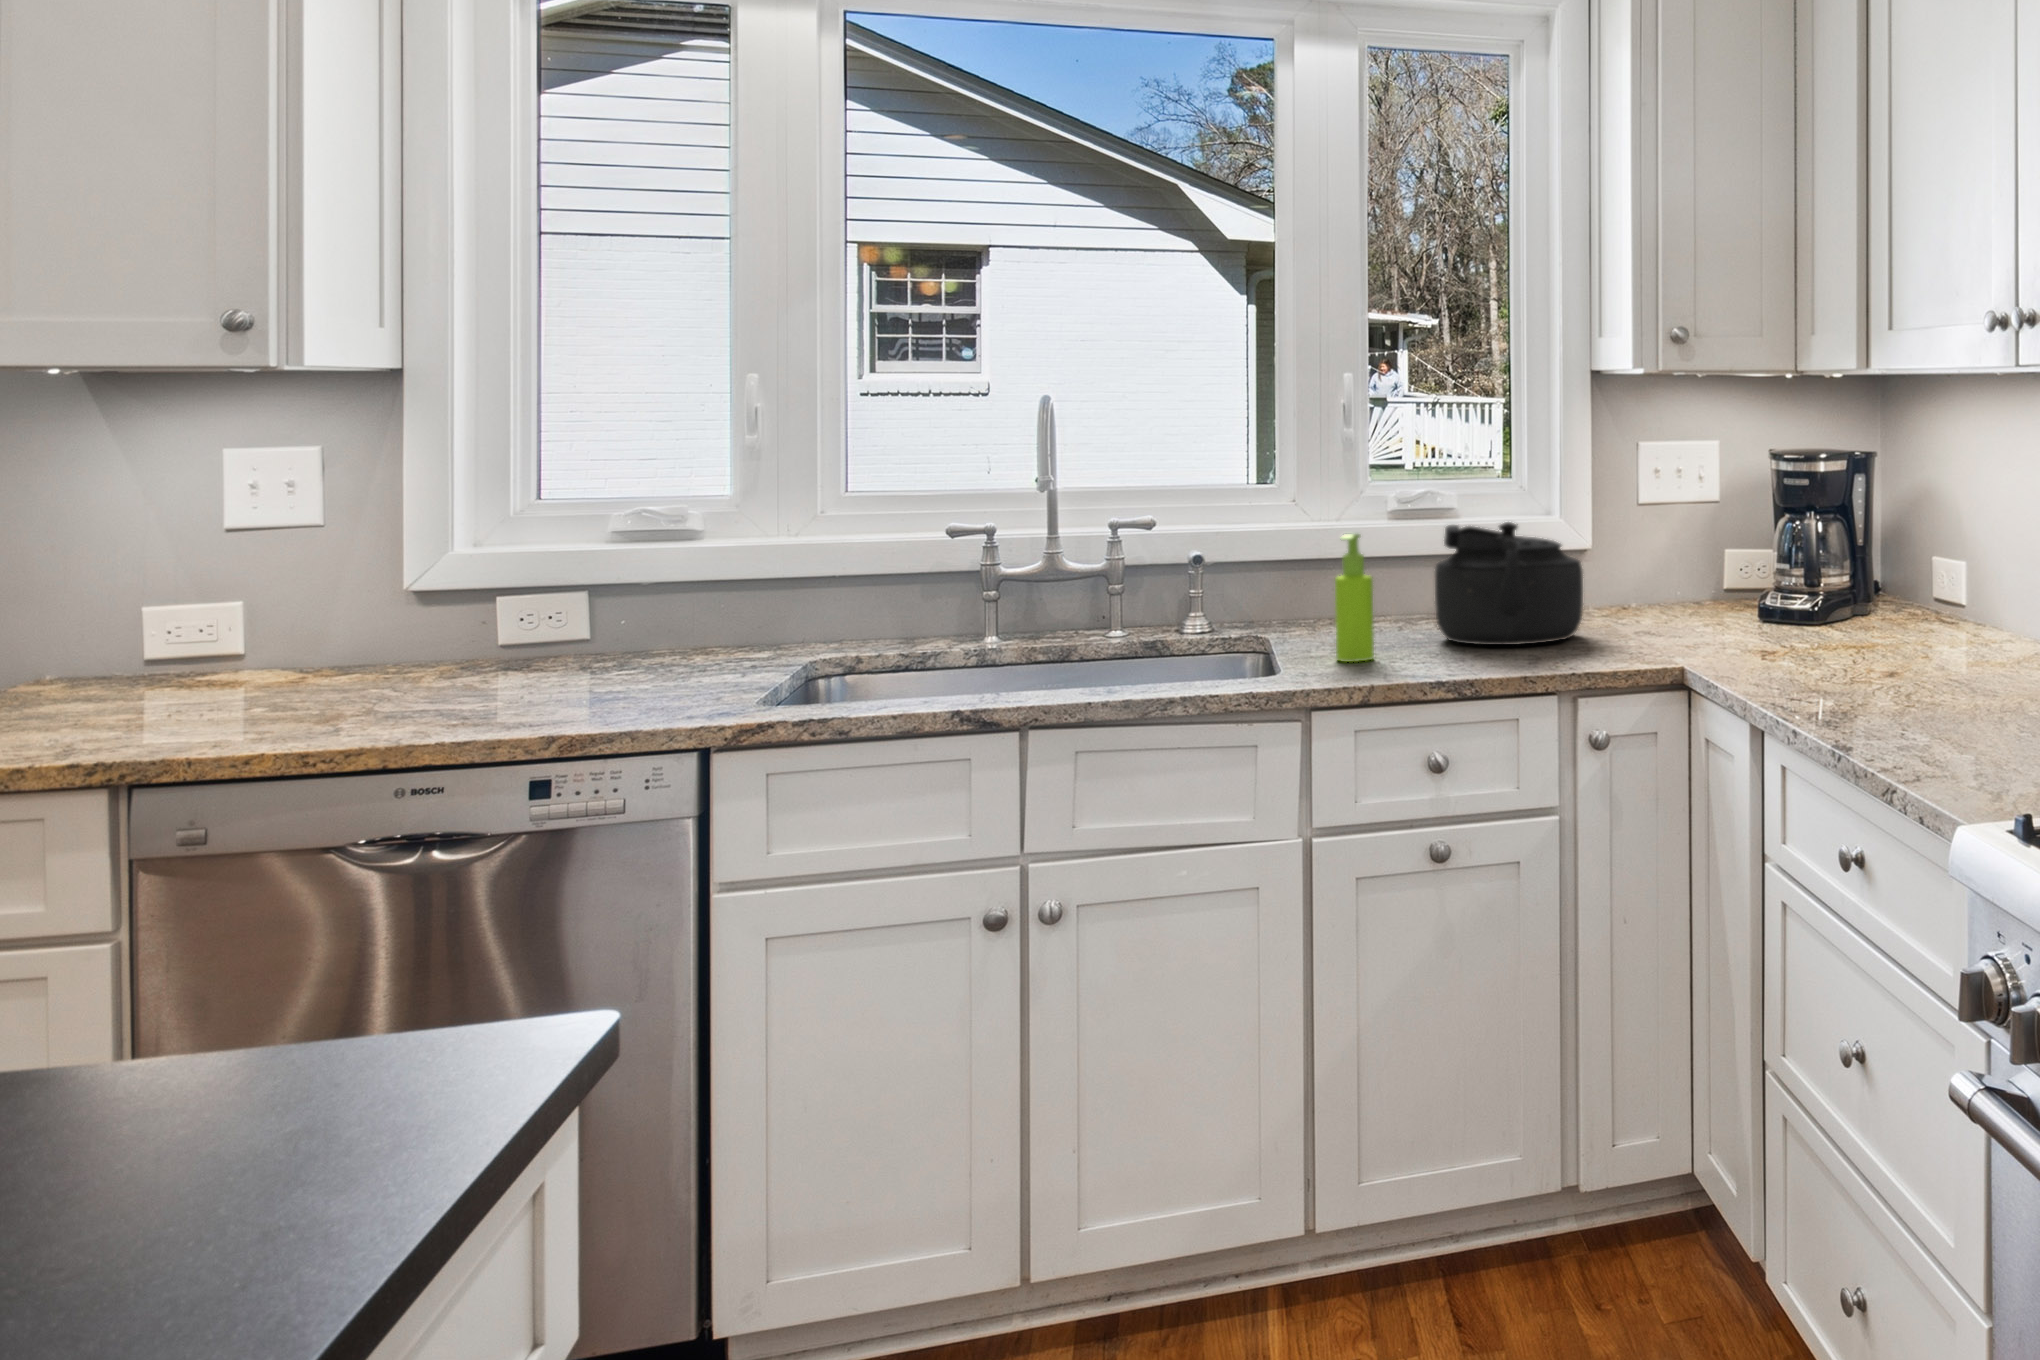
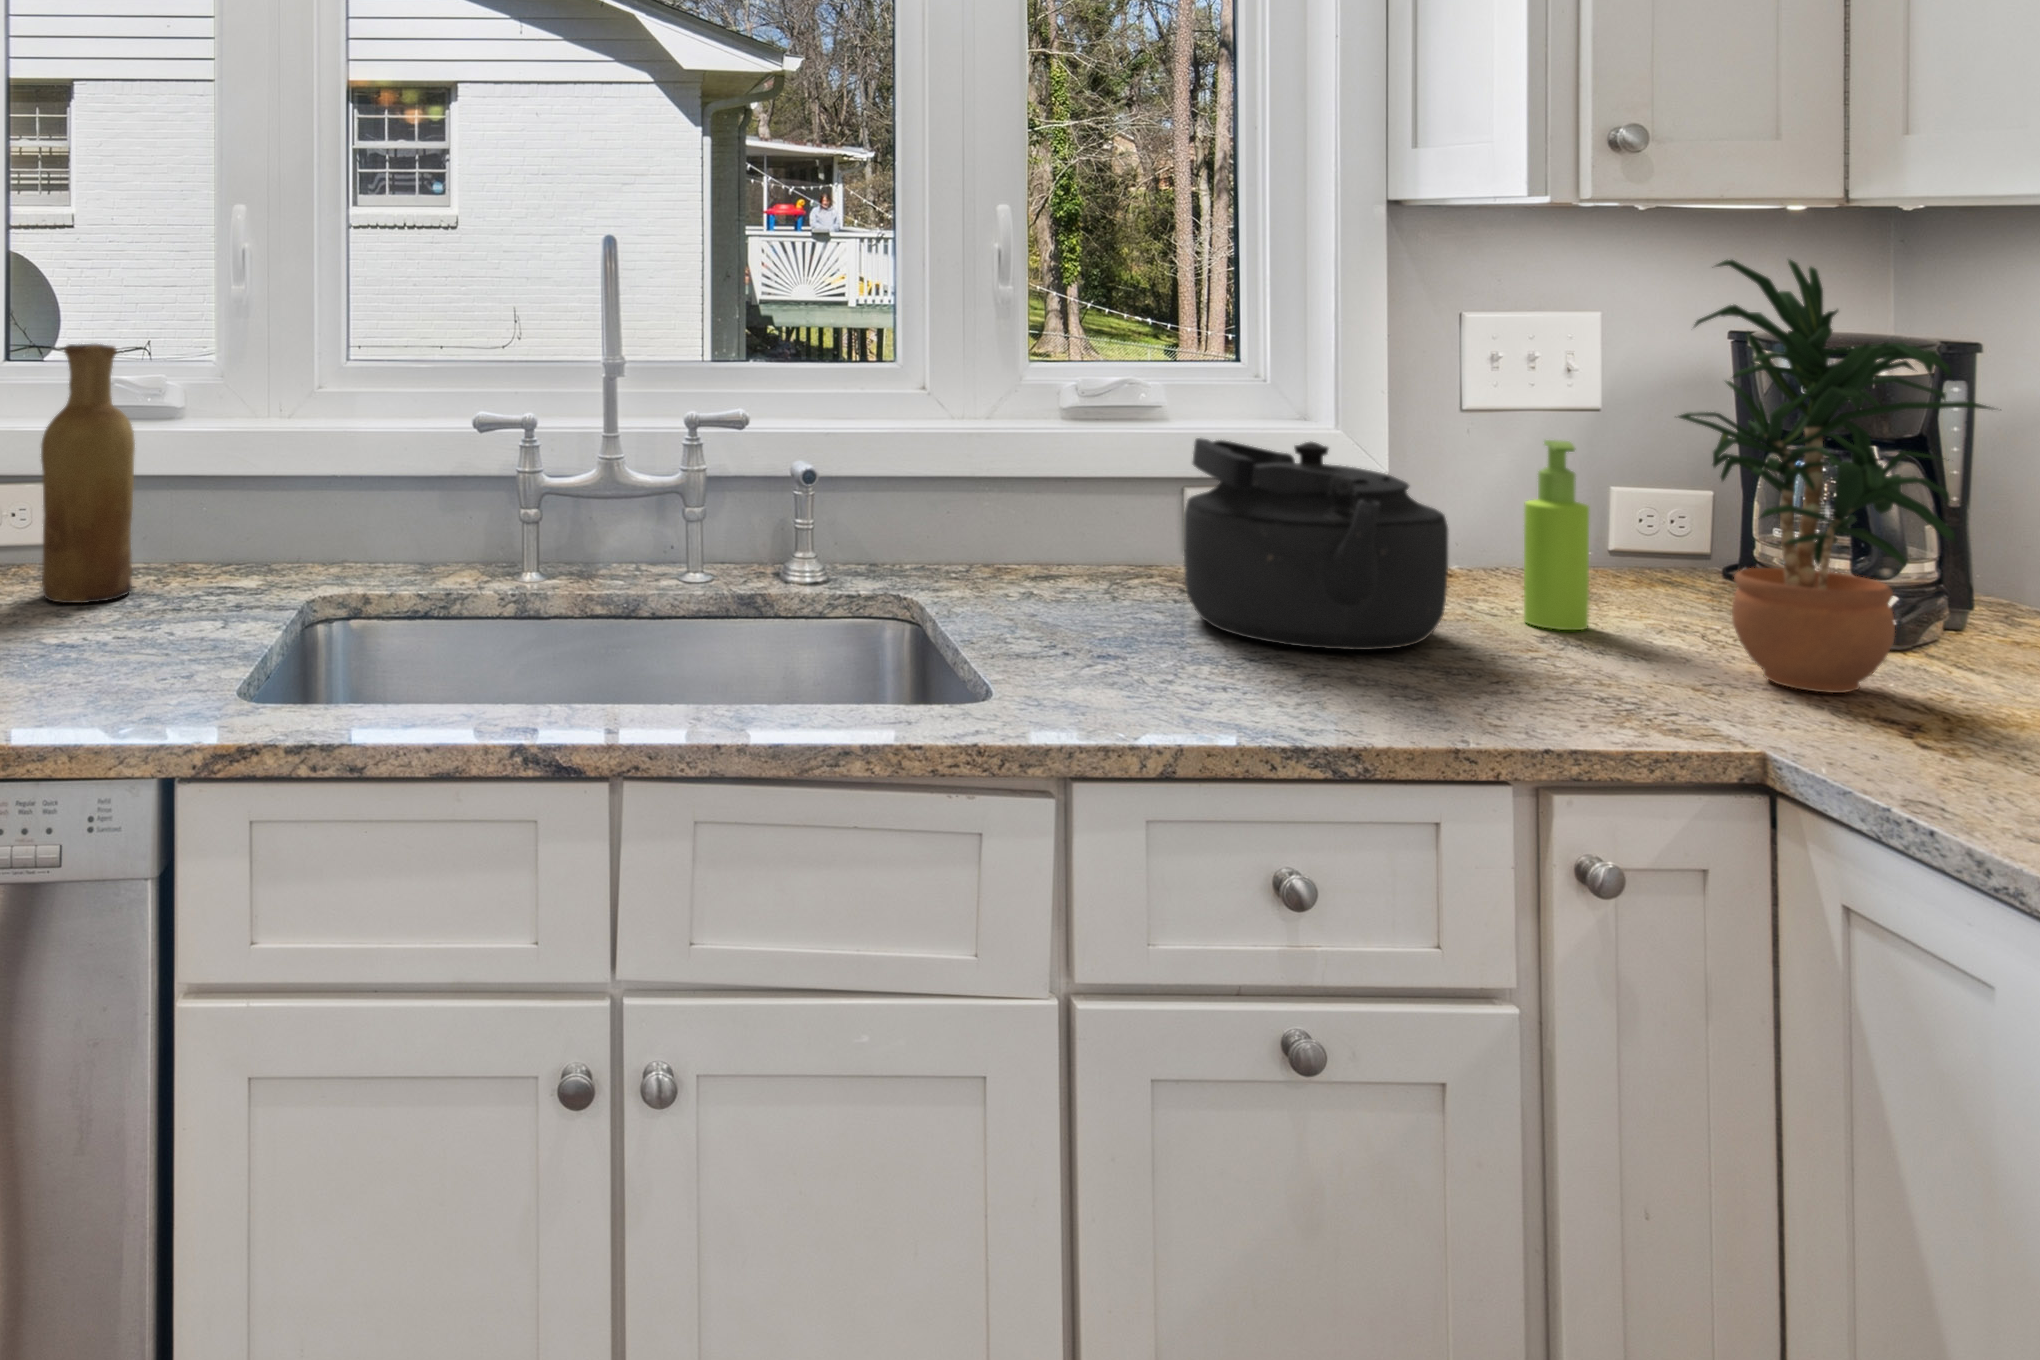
potted plant: none [1684,405,1827,647] -> present [1679,260,1992,693]
vase: none [585,477,665,673] -> present [41,344,135,603]
soap dispenser: present [1335,534,1374,662] -> present [1524,440,1589,630]

